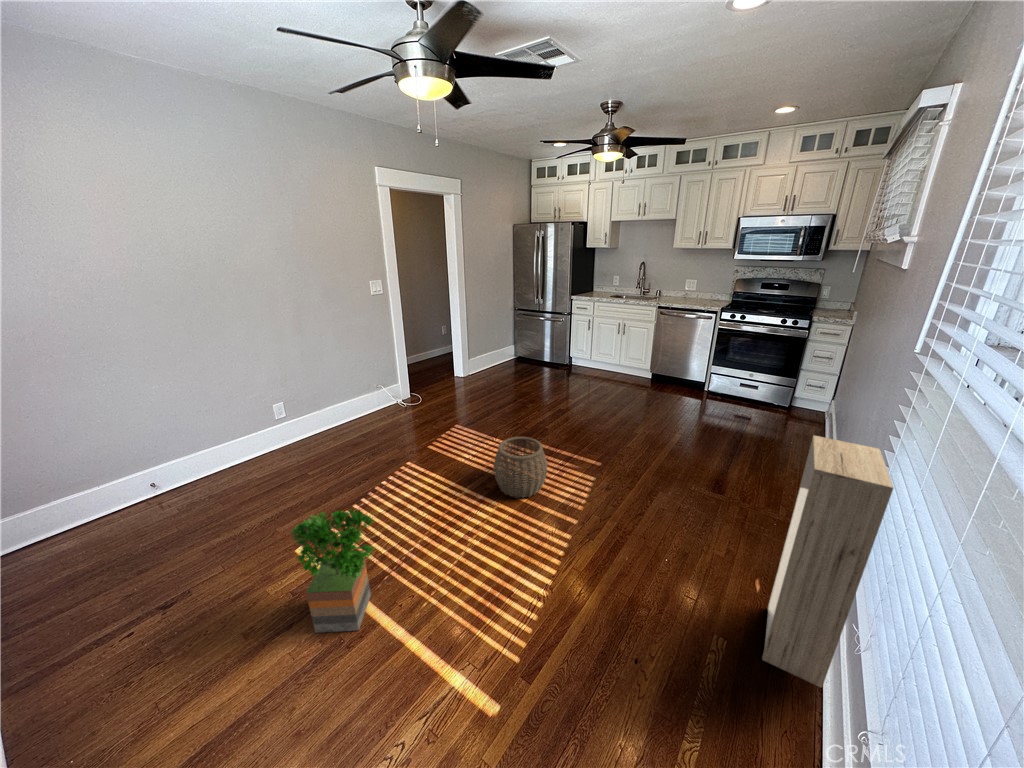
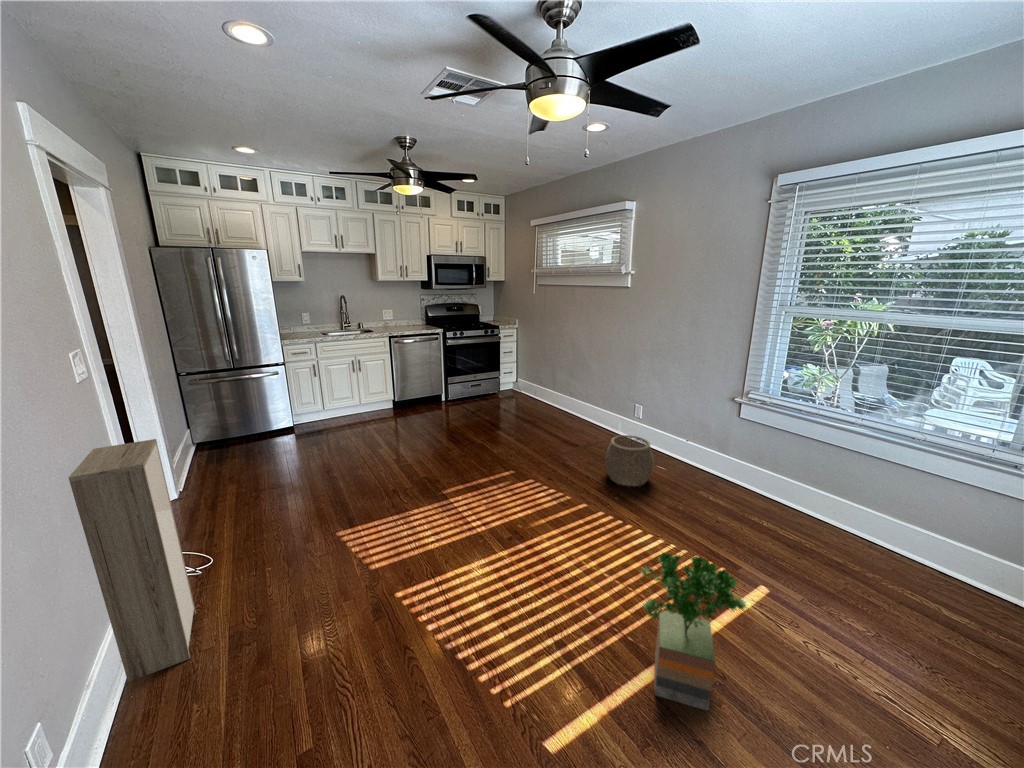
storage cabinet: present [762,436,893,688] -> present [69,439,196,682]
woven basket: present [494,437,547,498] -> present [605,435,653,486]

